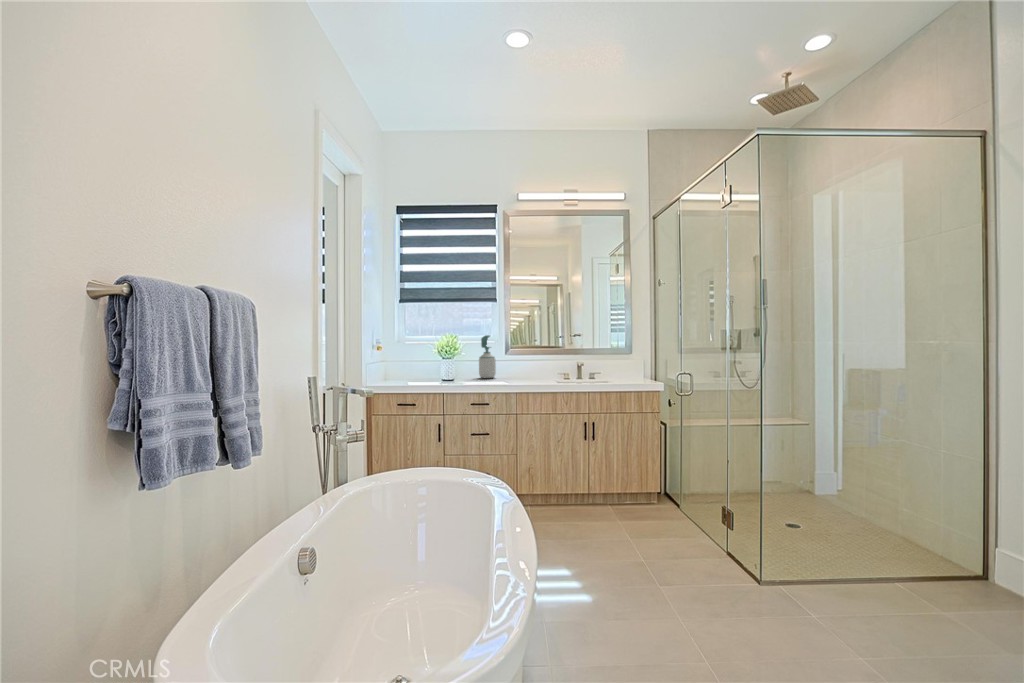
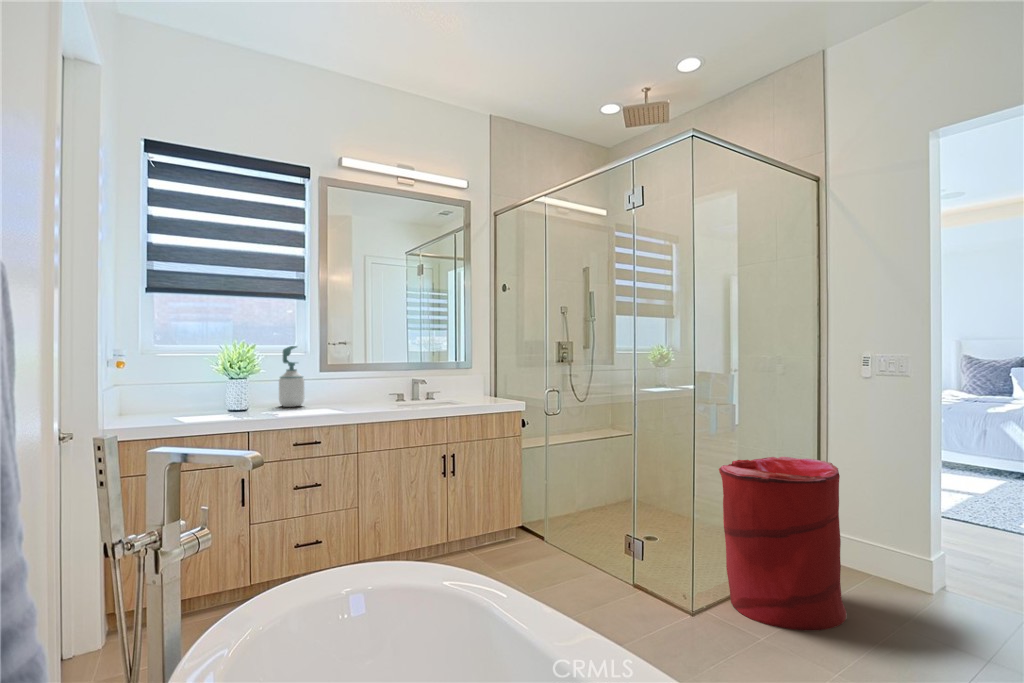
laundry hamper: none [807,450,952,637] -> present [719,457,847,631]

